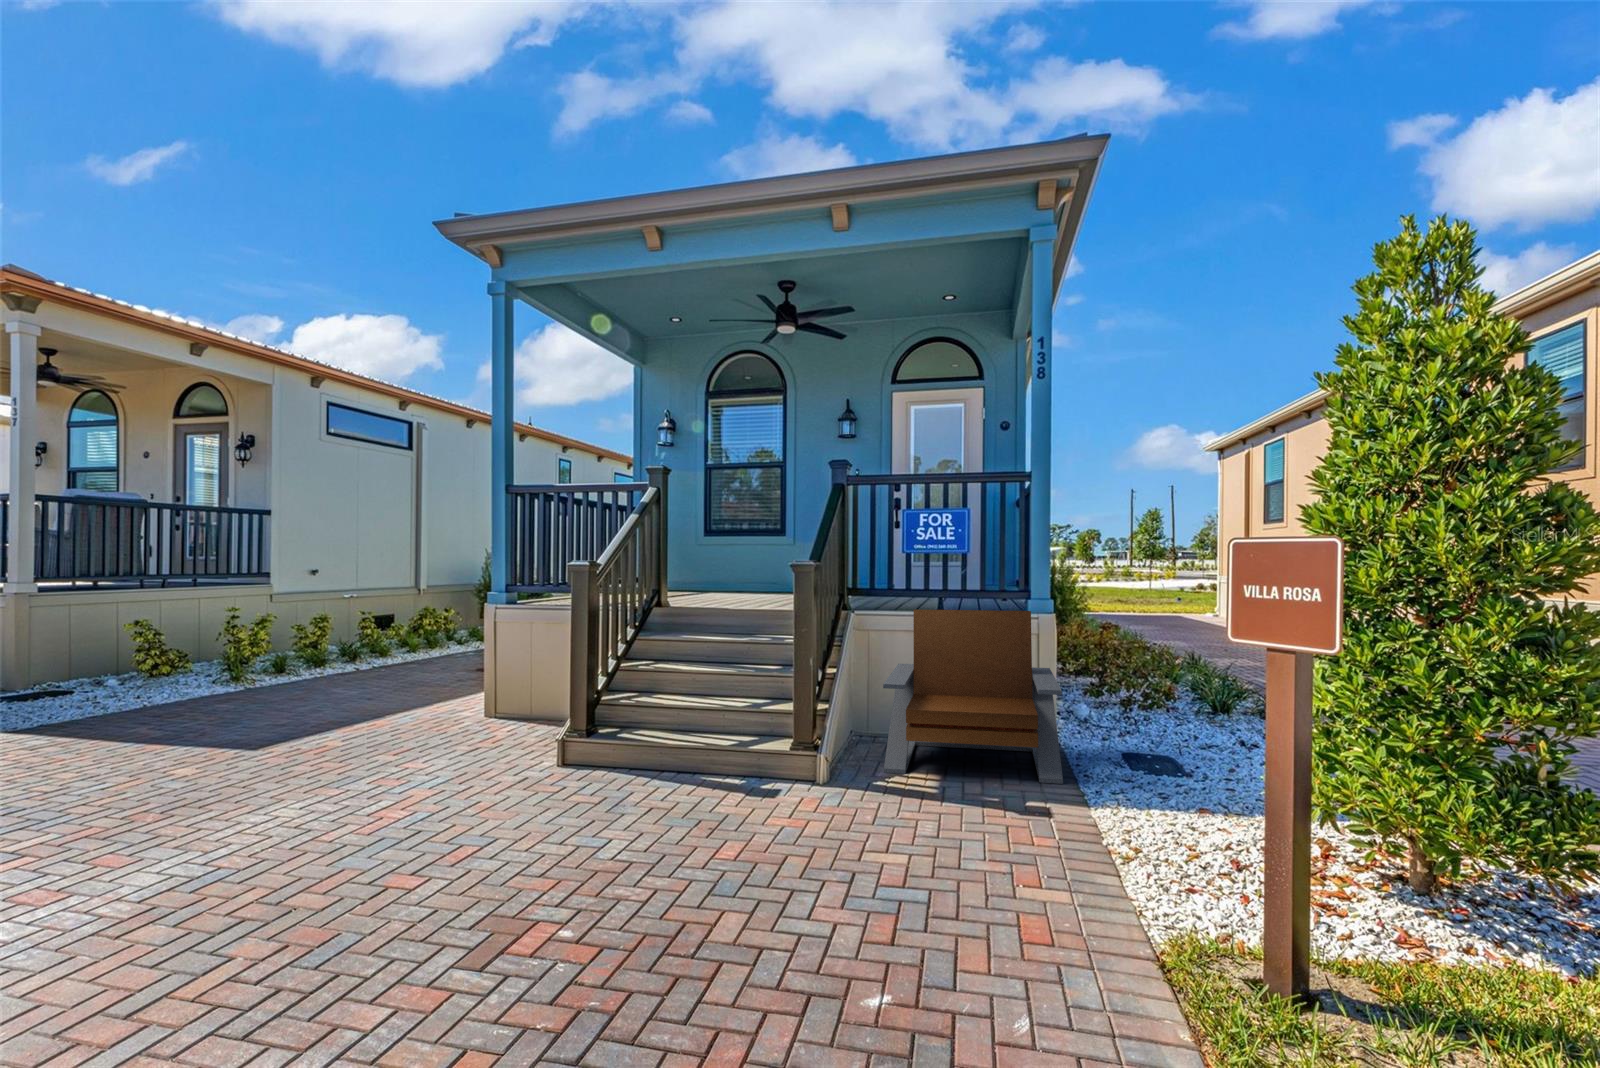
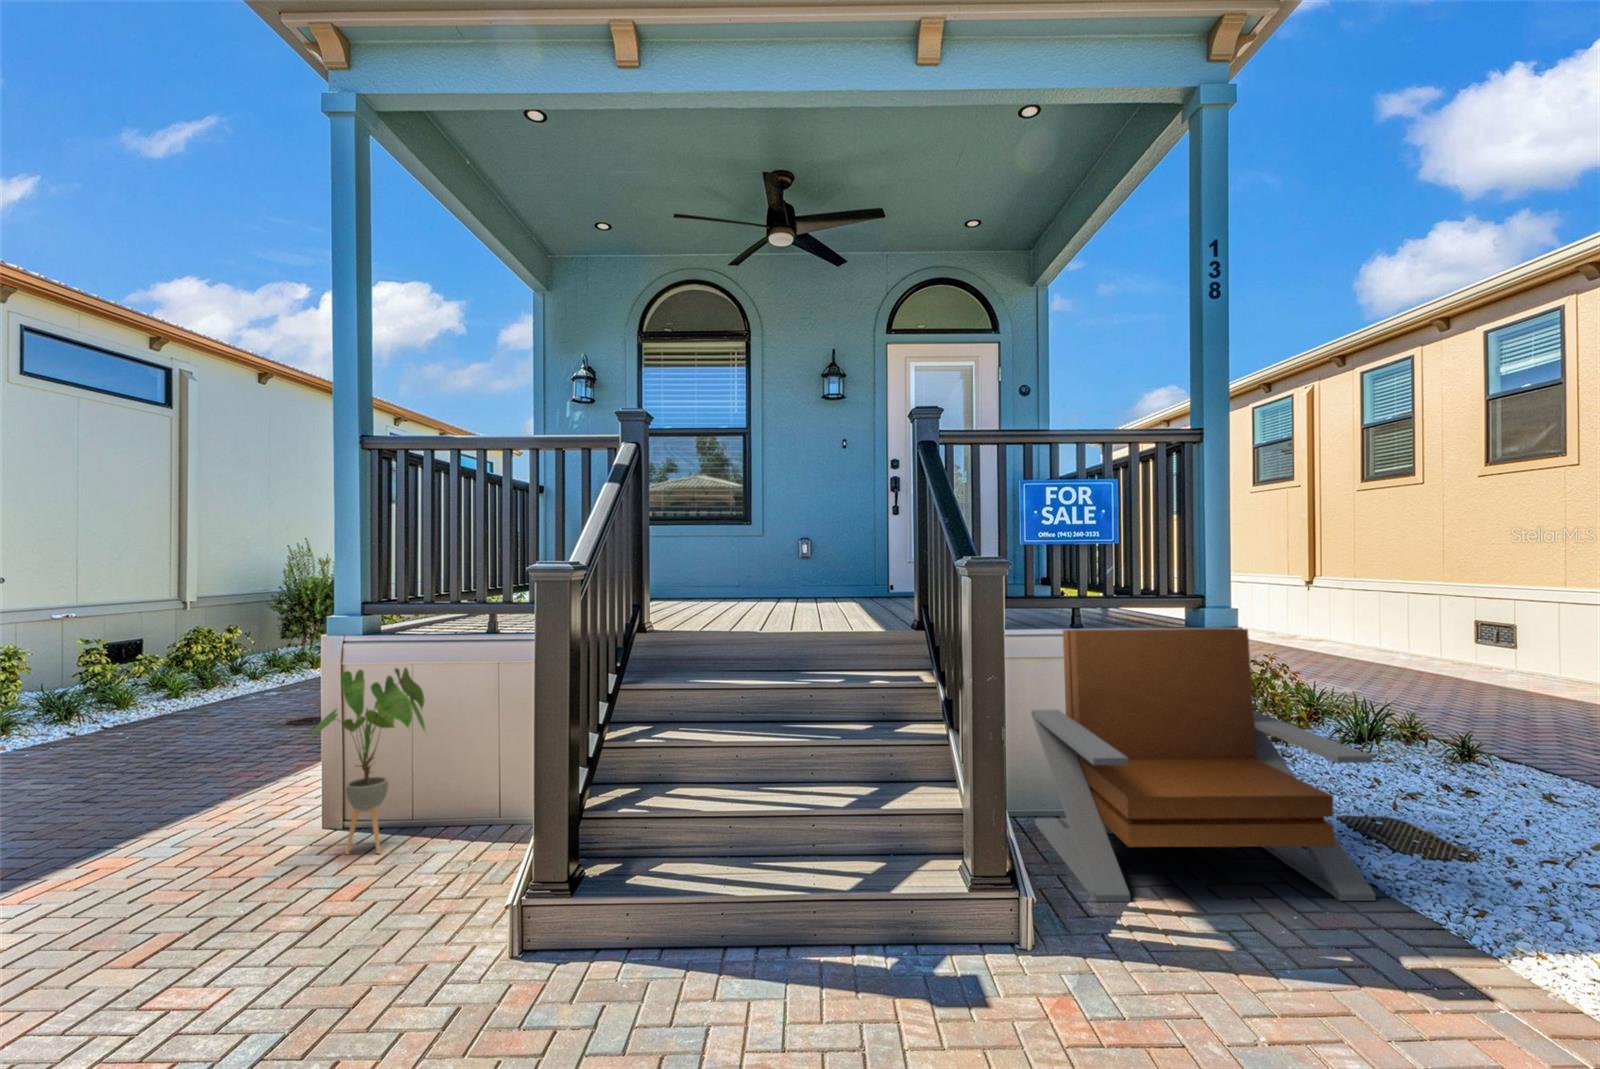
house plant: none [464,622,531,729] -> present [310,668,425,854]

